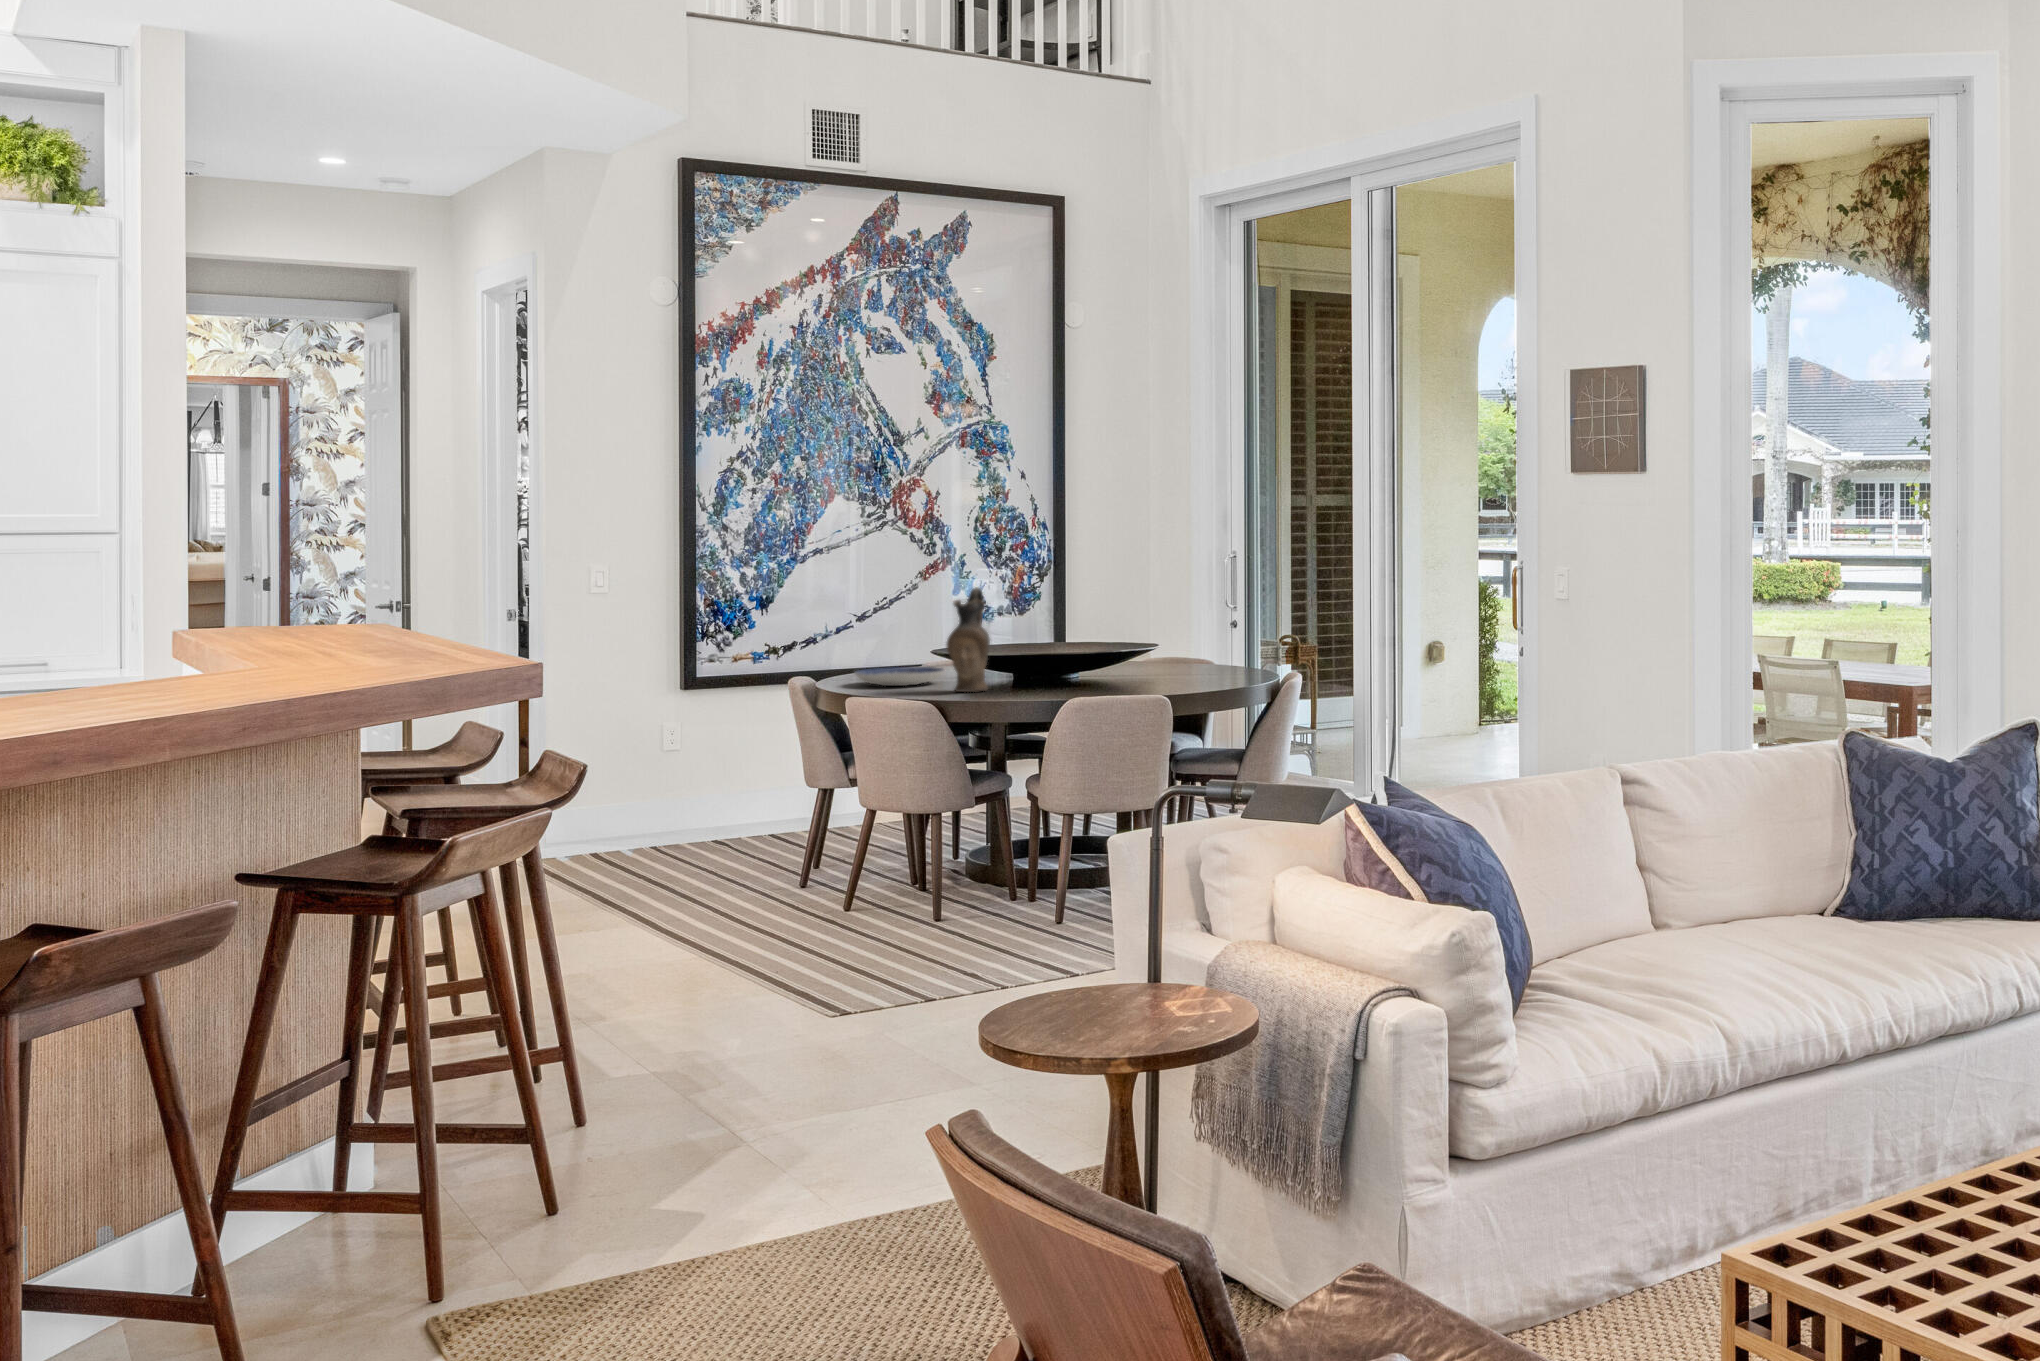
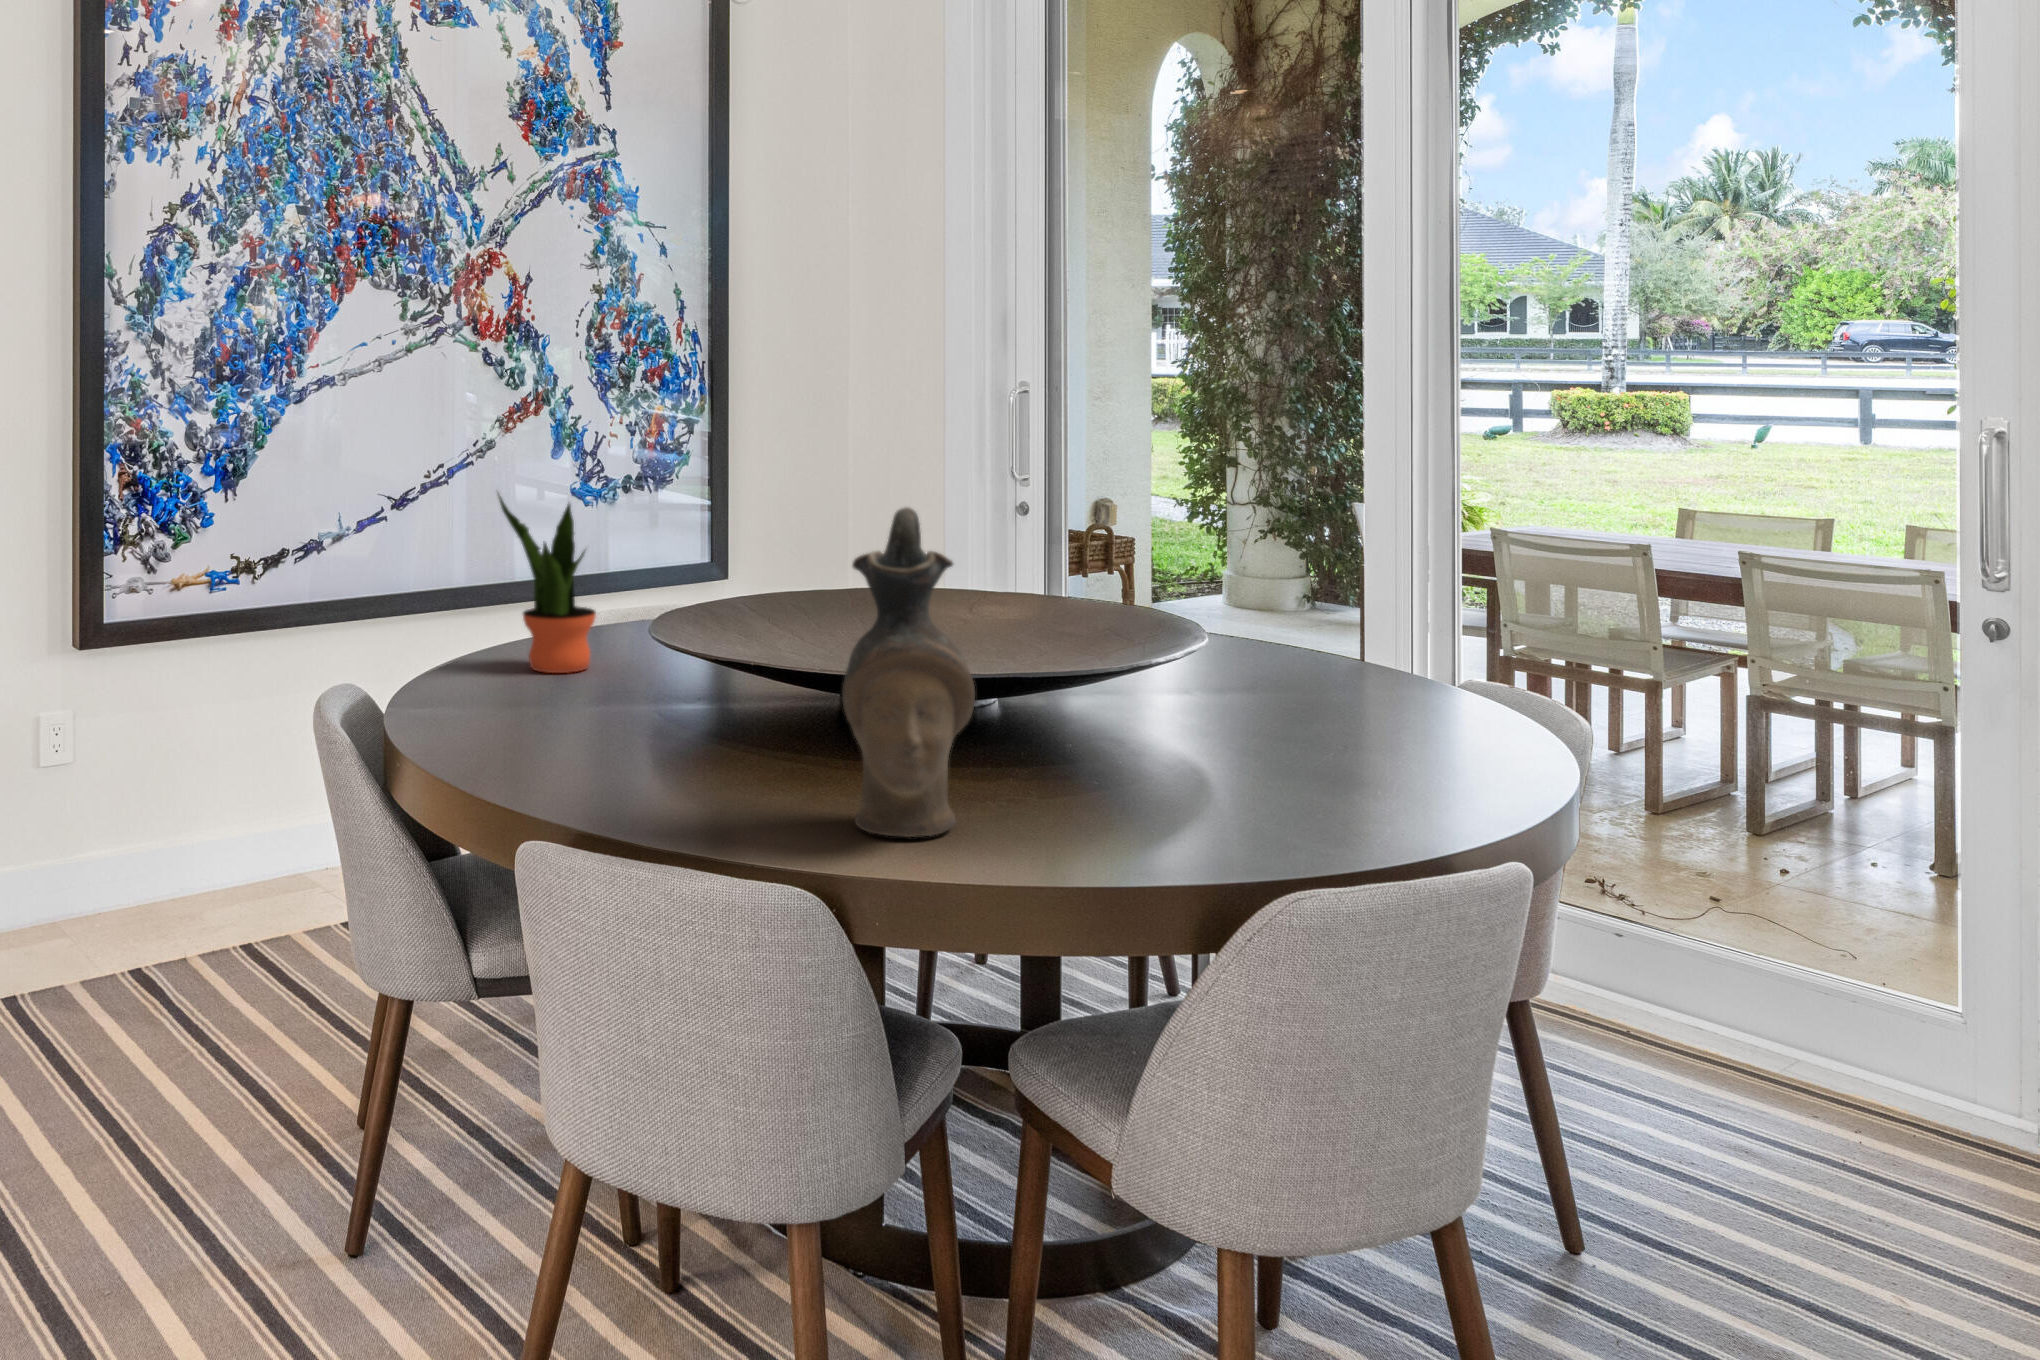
potted plant: none [870,594,914,671] -> present [498,494,596,673]
plate: present [855,667,944,686] -> none [516,697,760,775]

